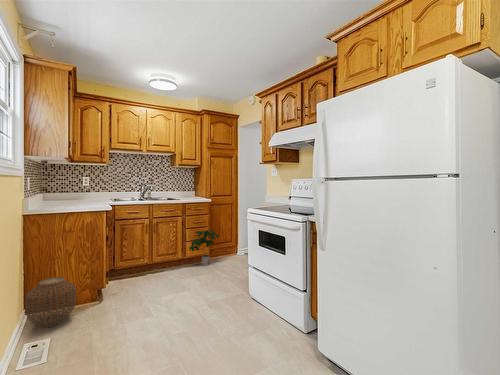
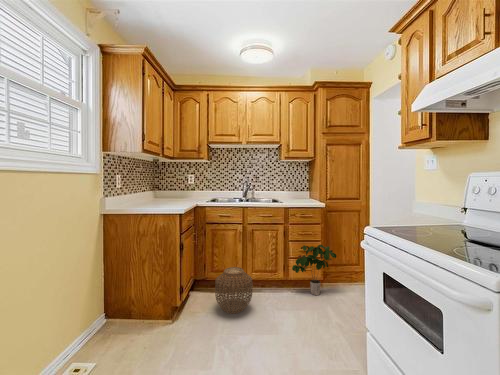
woven basket: present [25,277,76,328] -> present [215,267,253,314]

